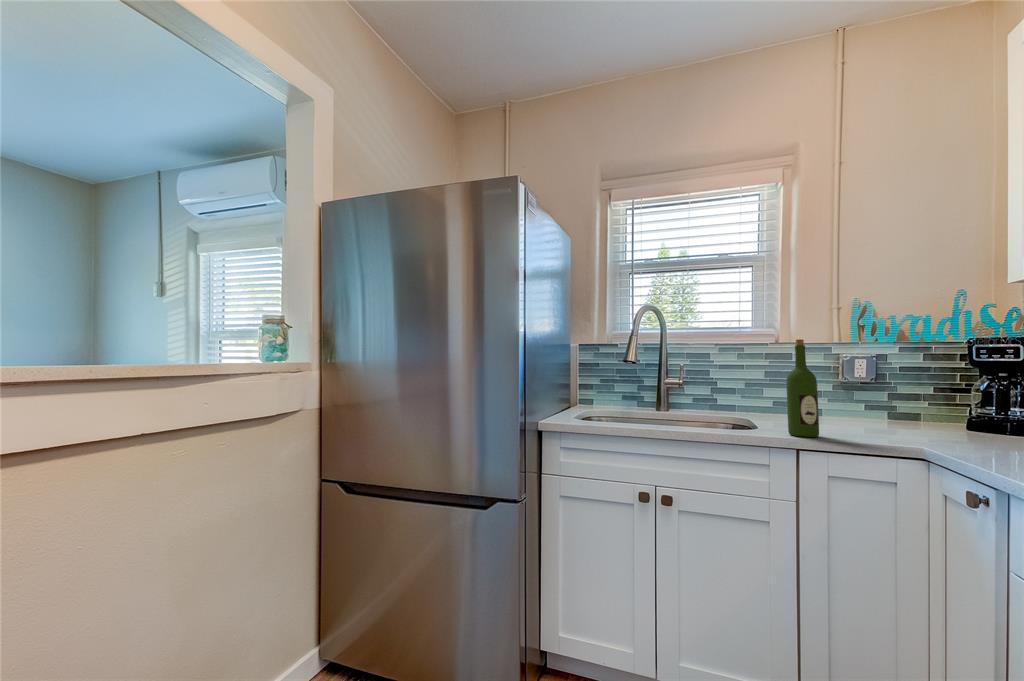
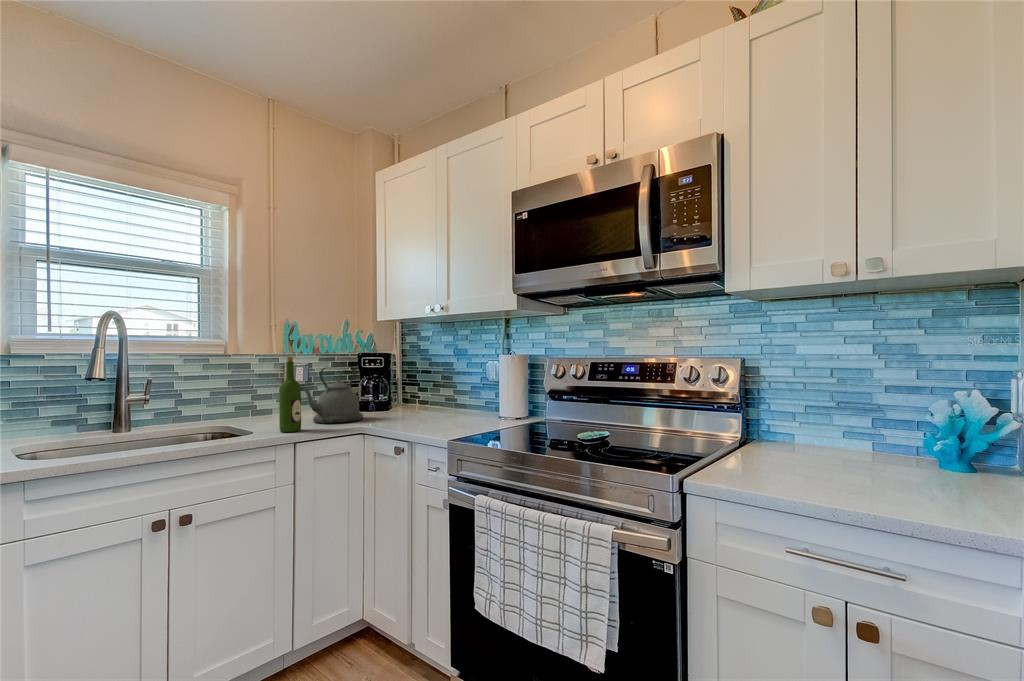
kettle: none [829,355,954,442] -> present [301,366,363,423]

